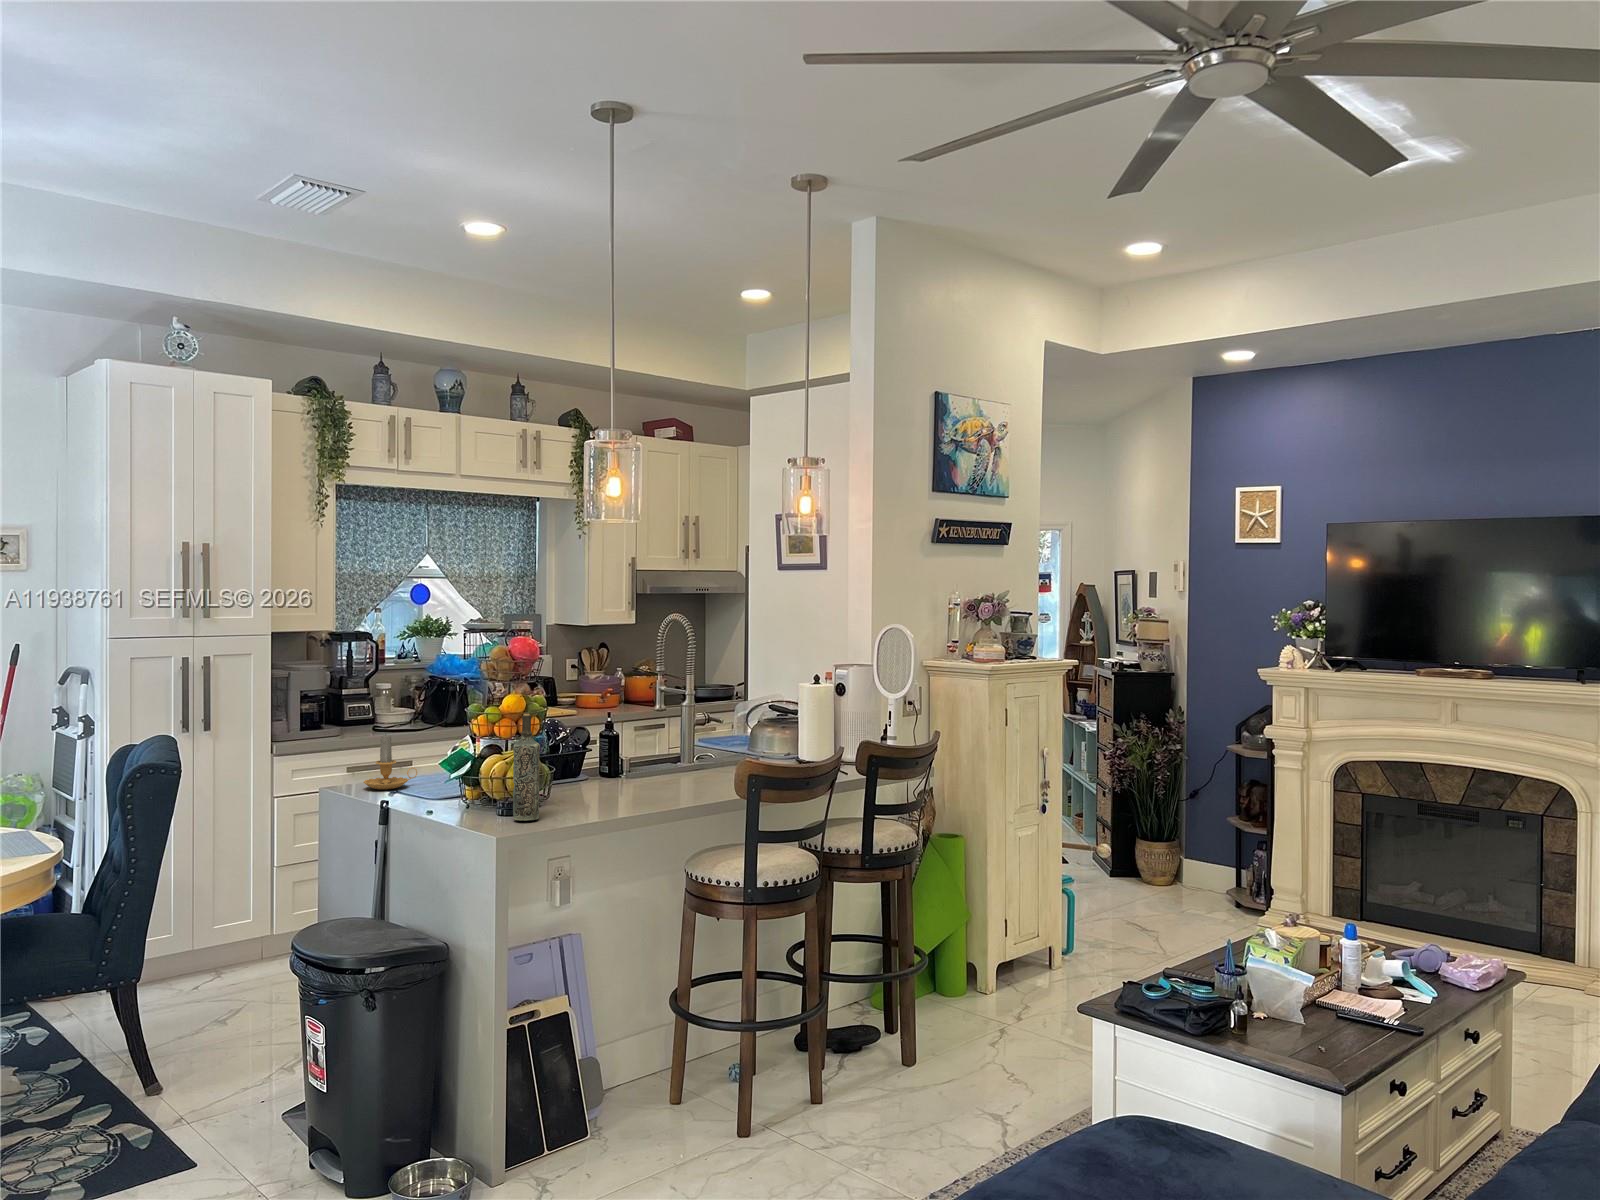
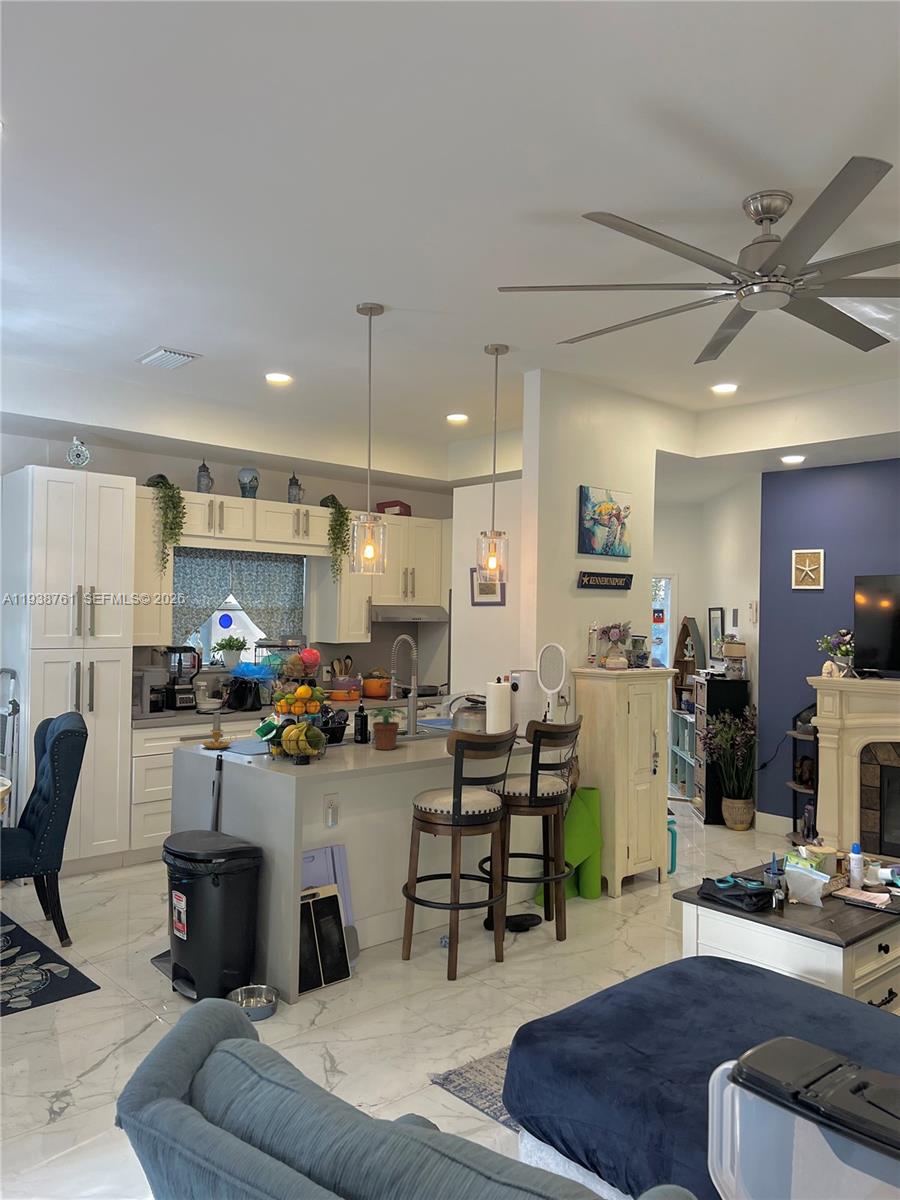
bottle: present [513,714,540,821] -> none [304,698,321,768]
potted plant: none [615,724,673,788] -> present [369,707,405,750]

